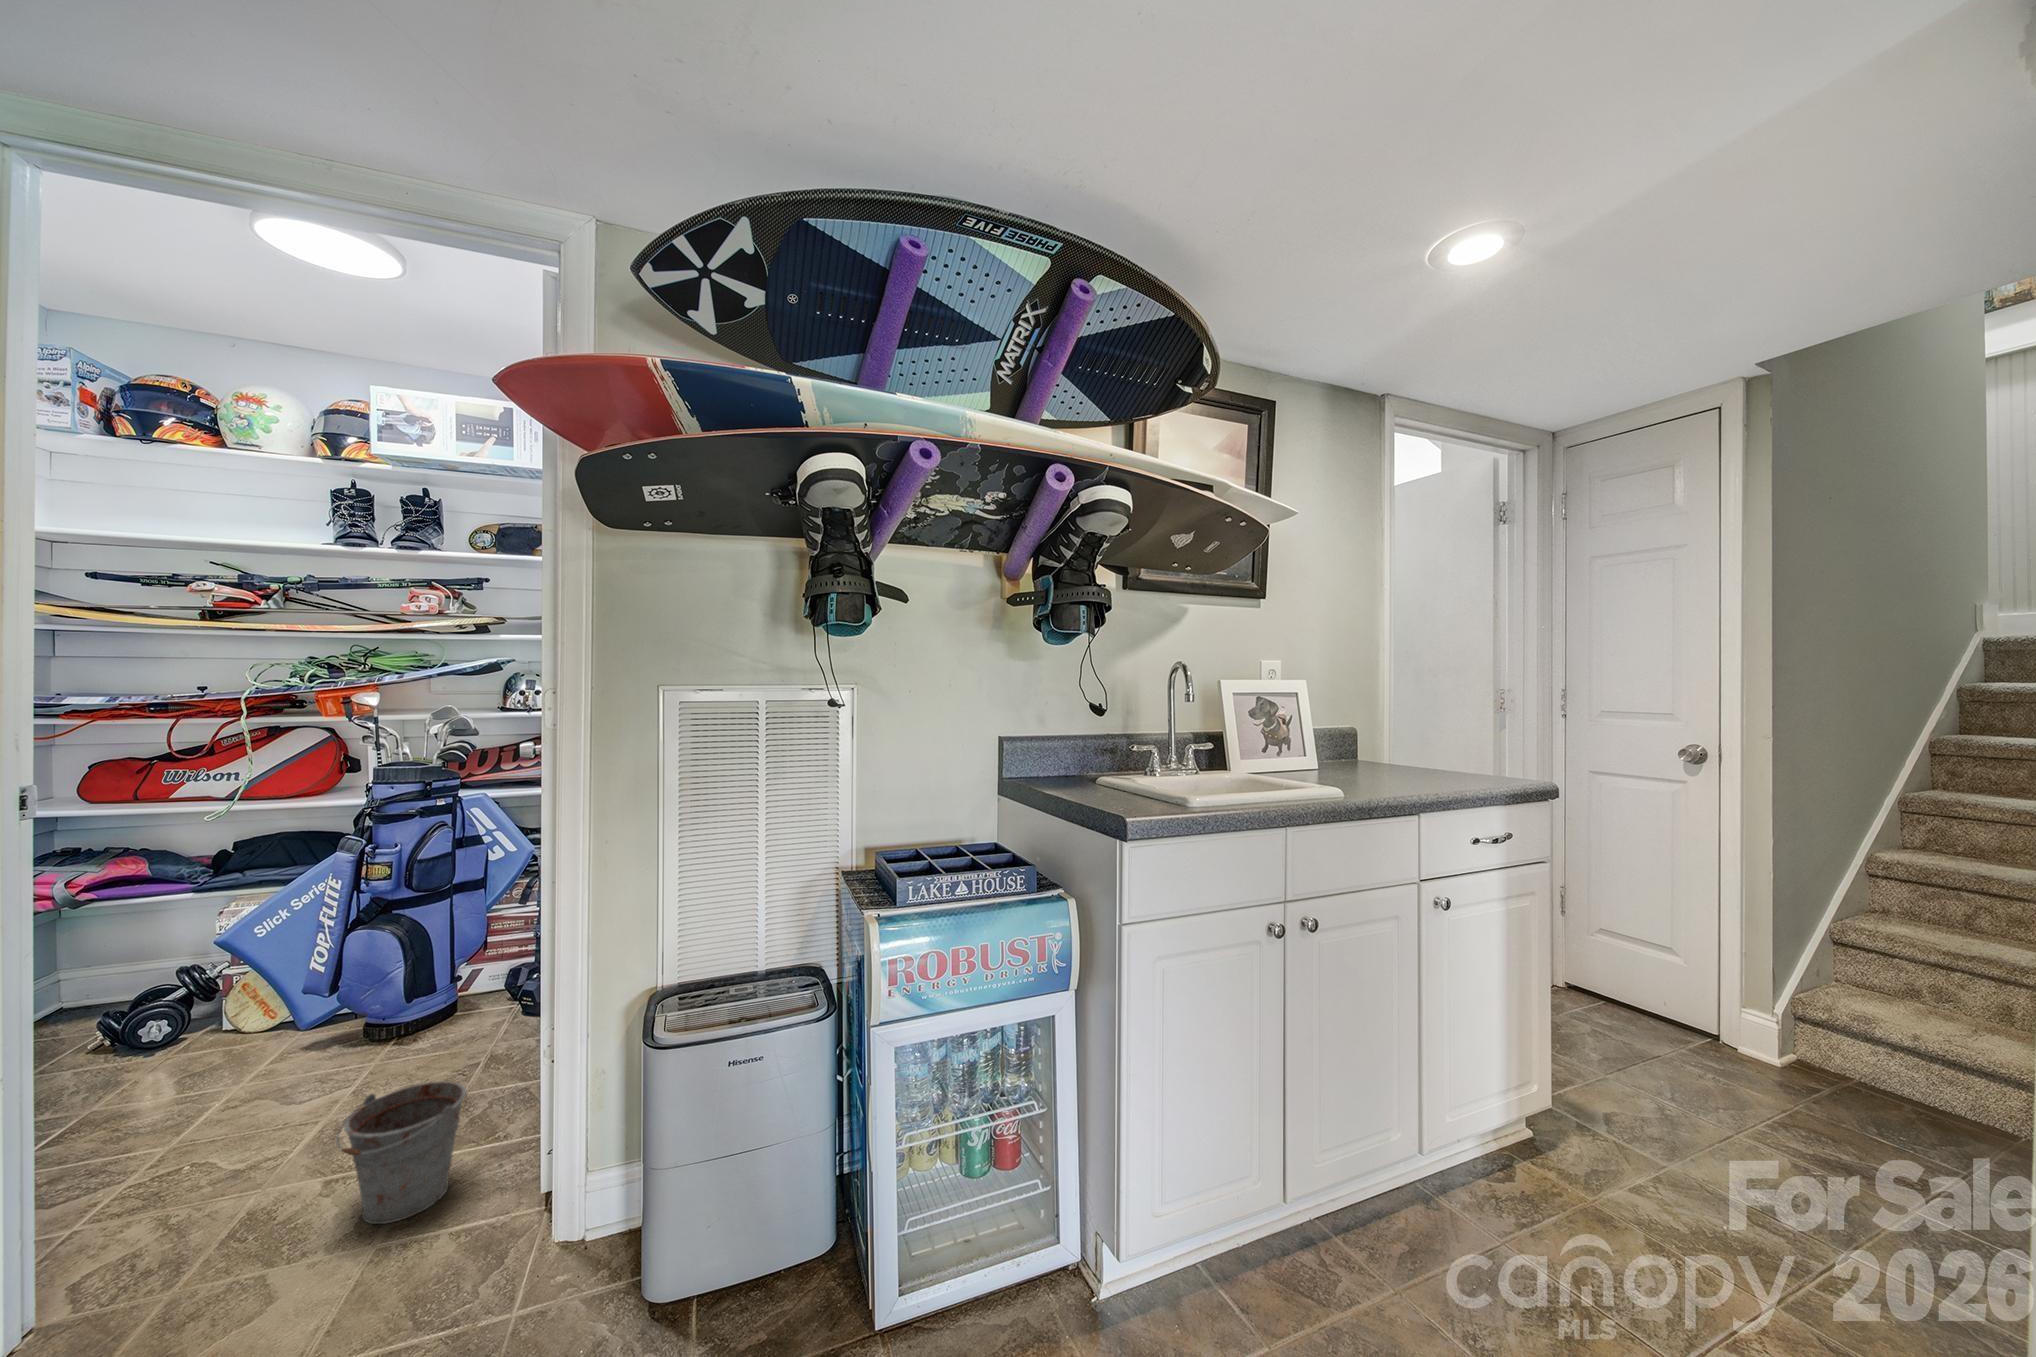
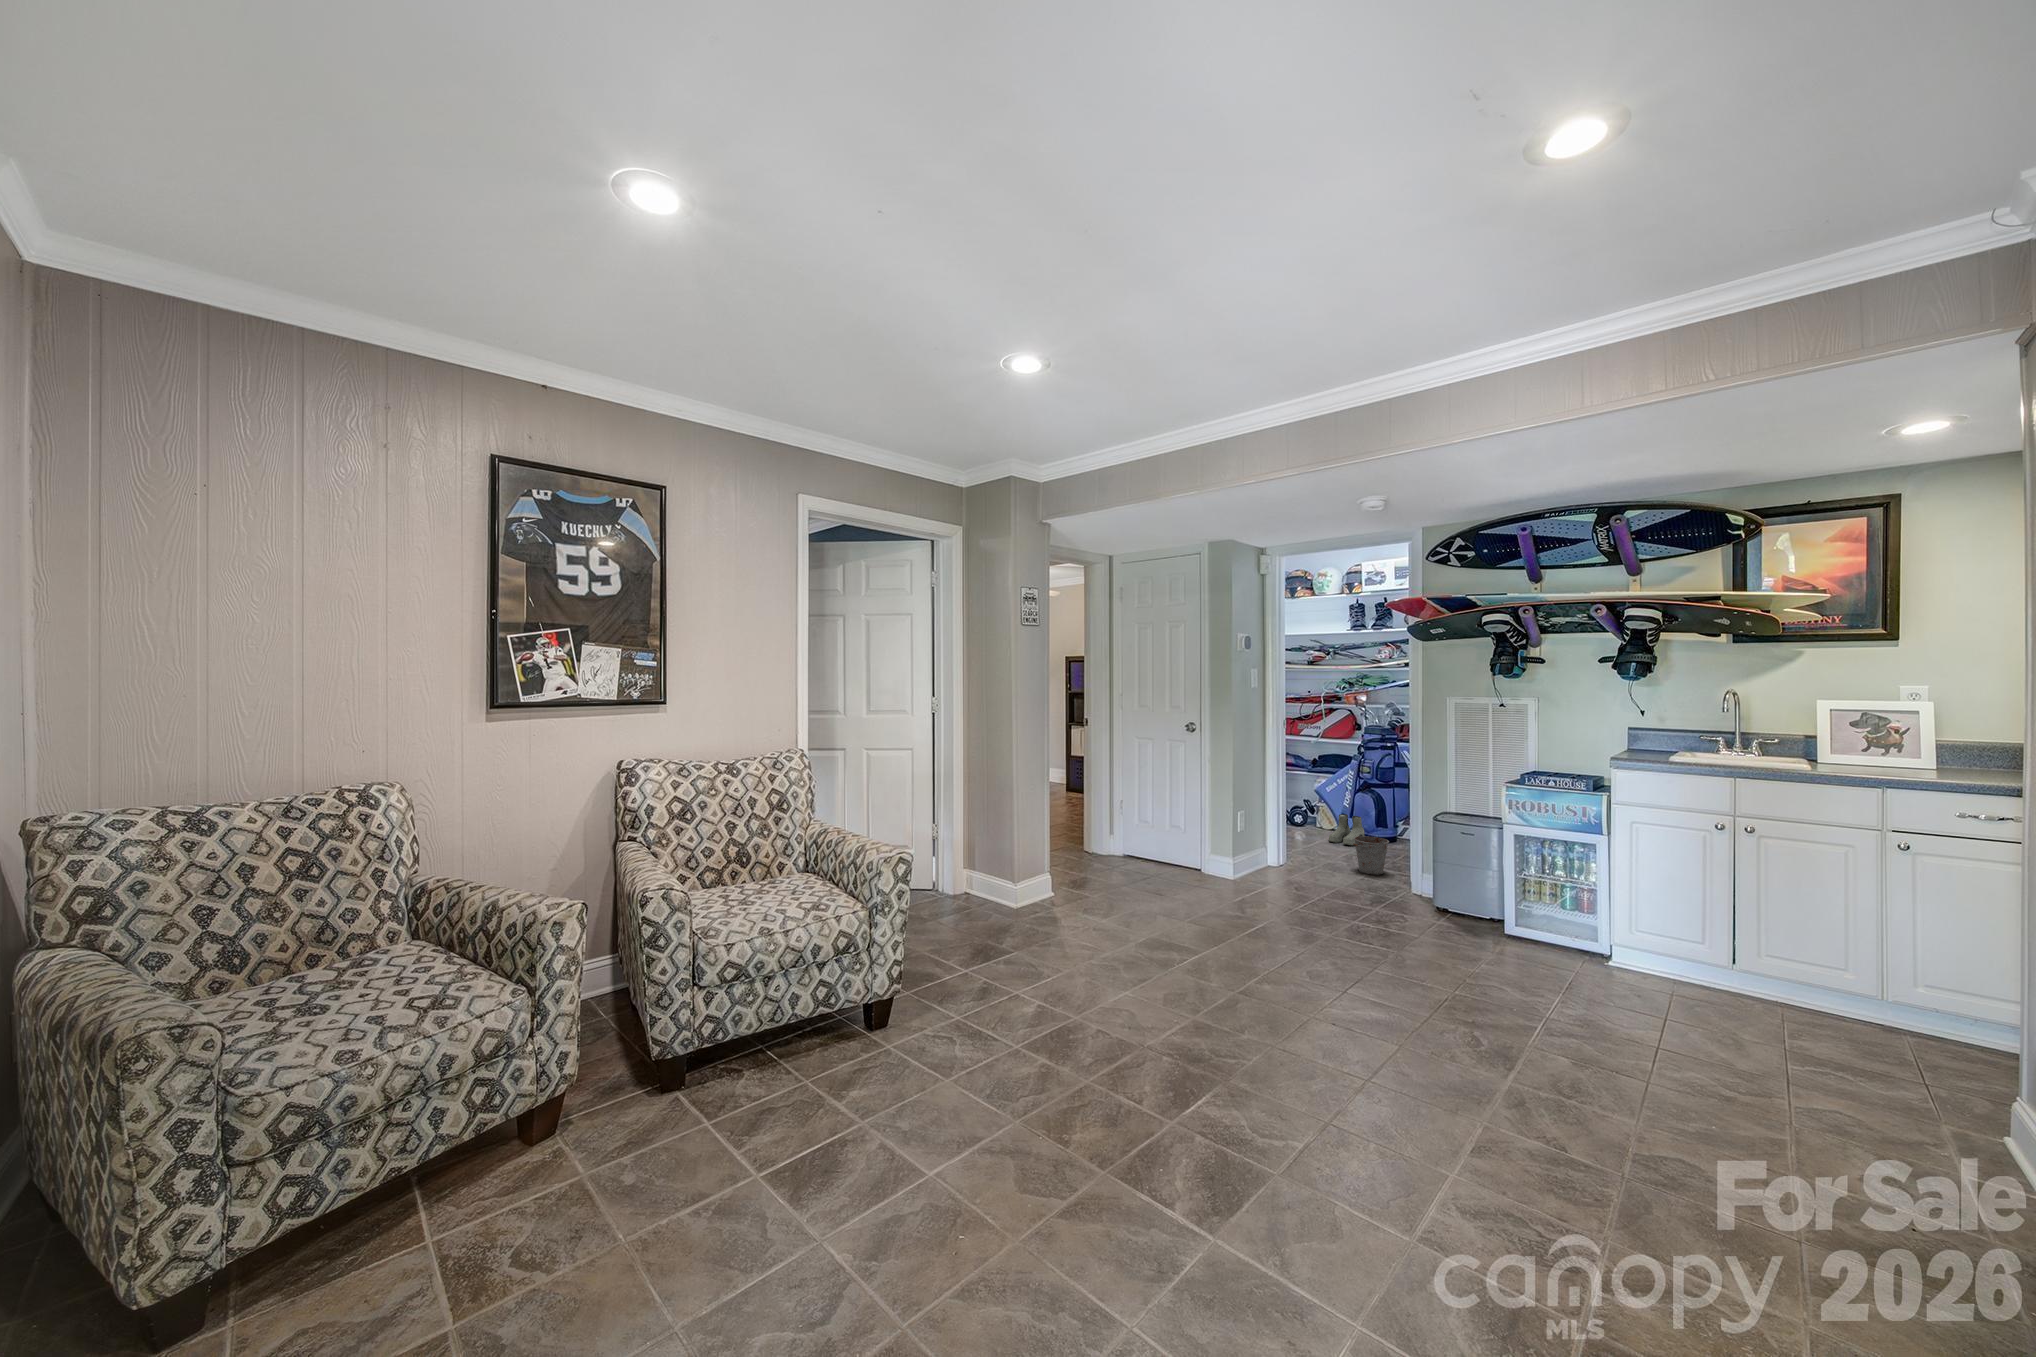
boots: none [254,992,374,1094] -> present [1329,814,1364,845]

